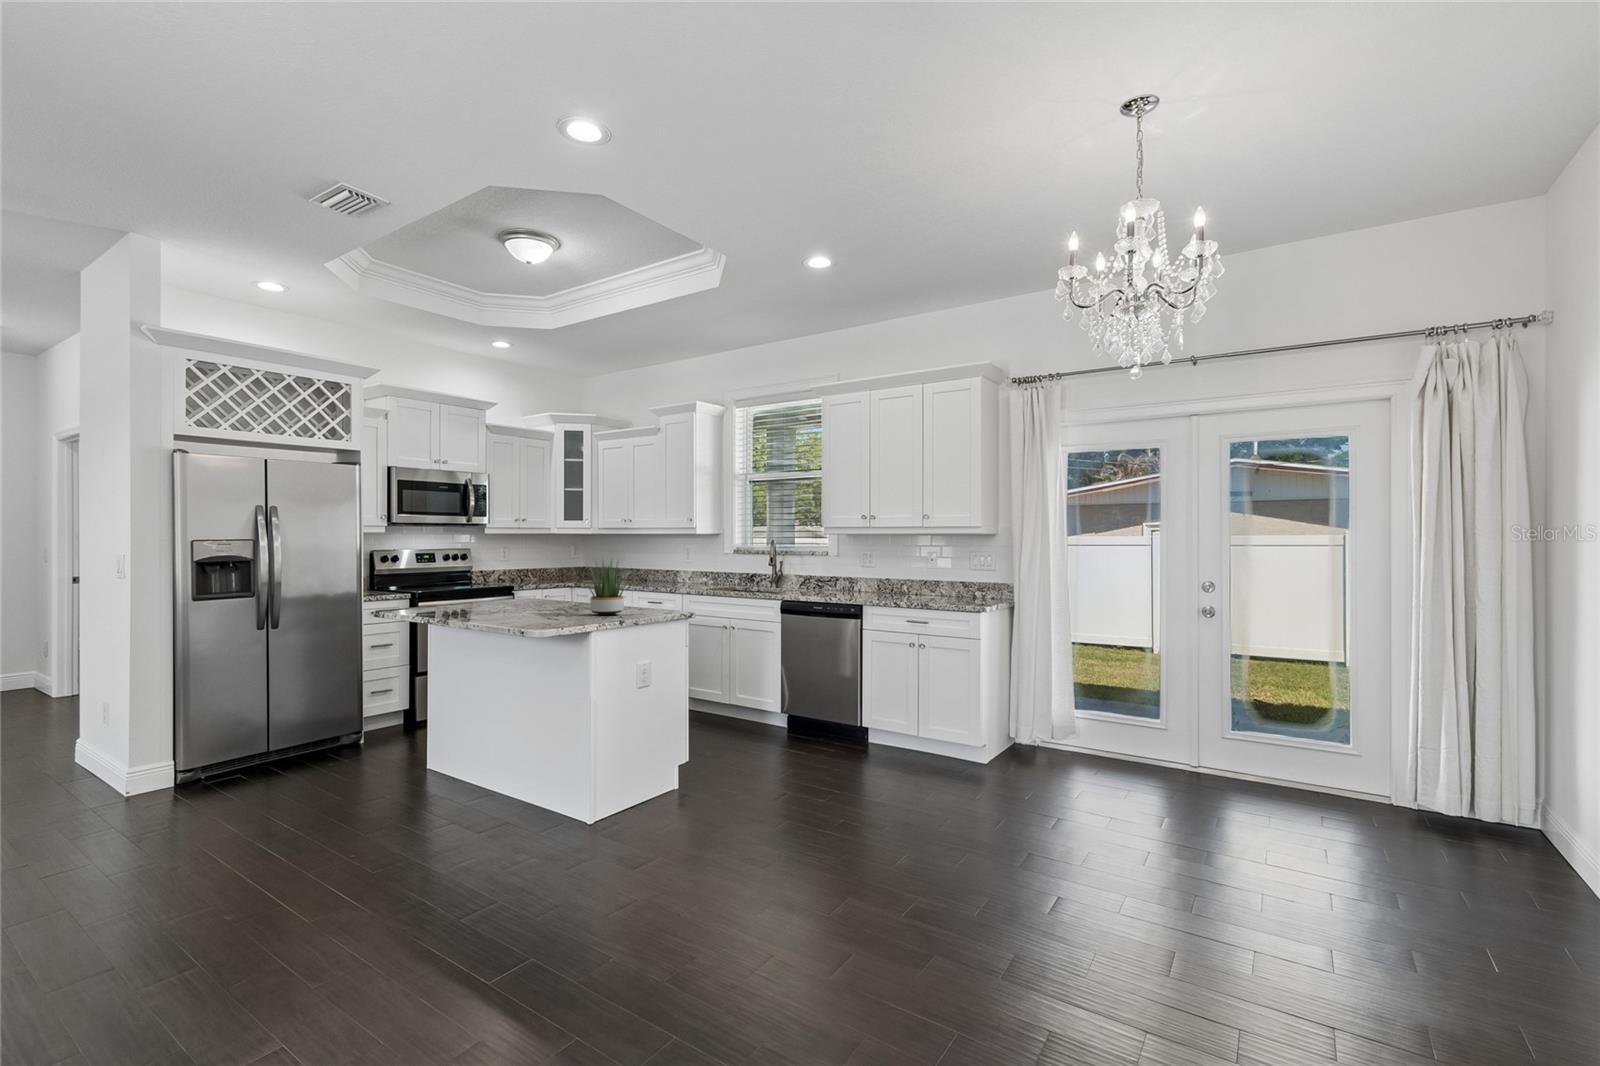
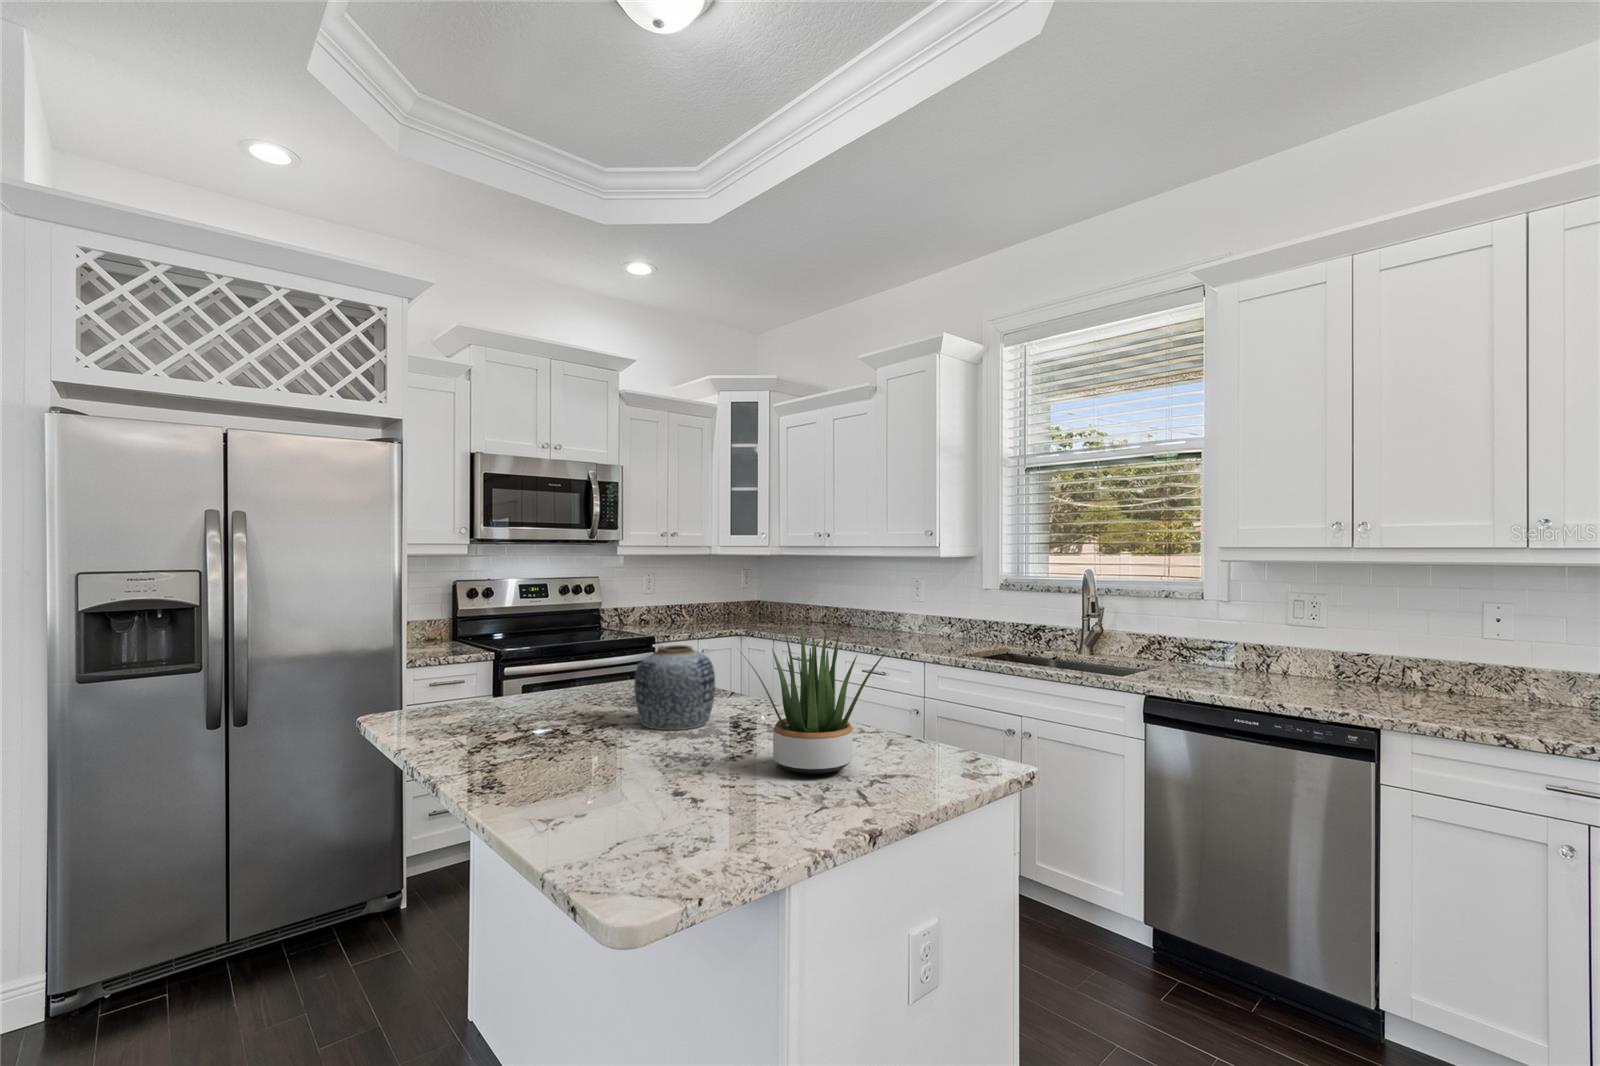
vase: none [523,573,563,611] -> present [634,645,715,730]

